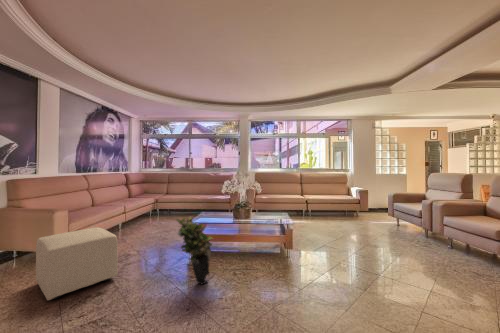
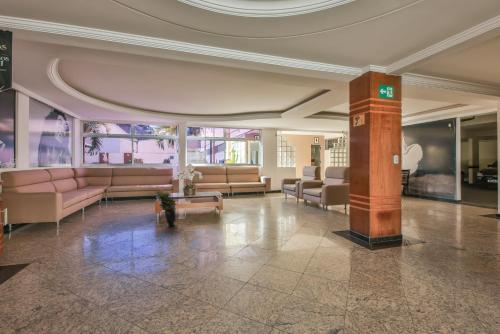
ottoman: present [36,227,118,300] -> none [57,201,115,238]

